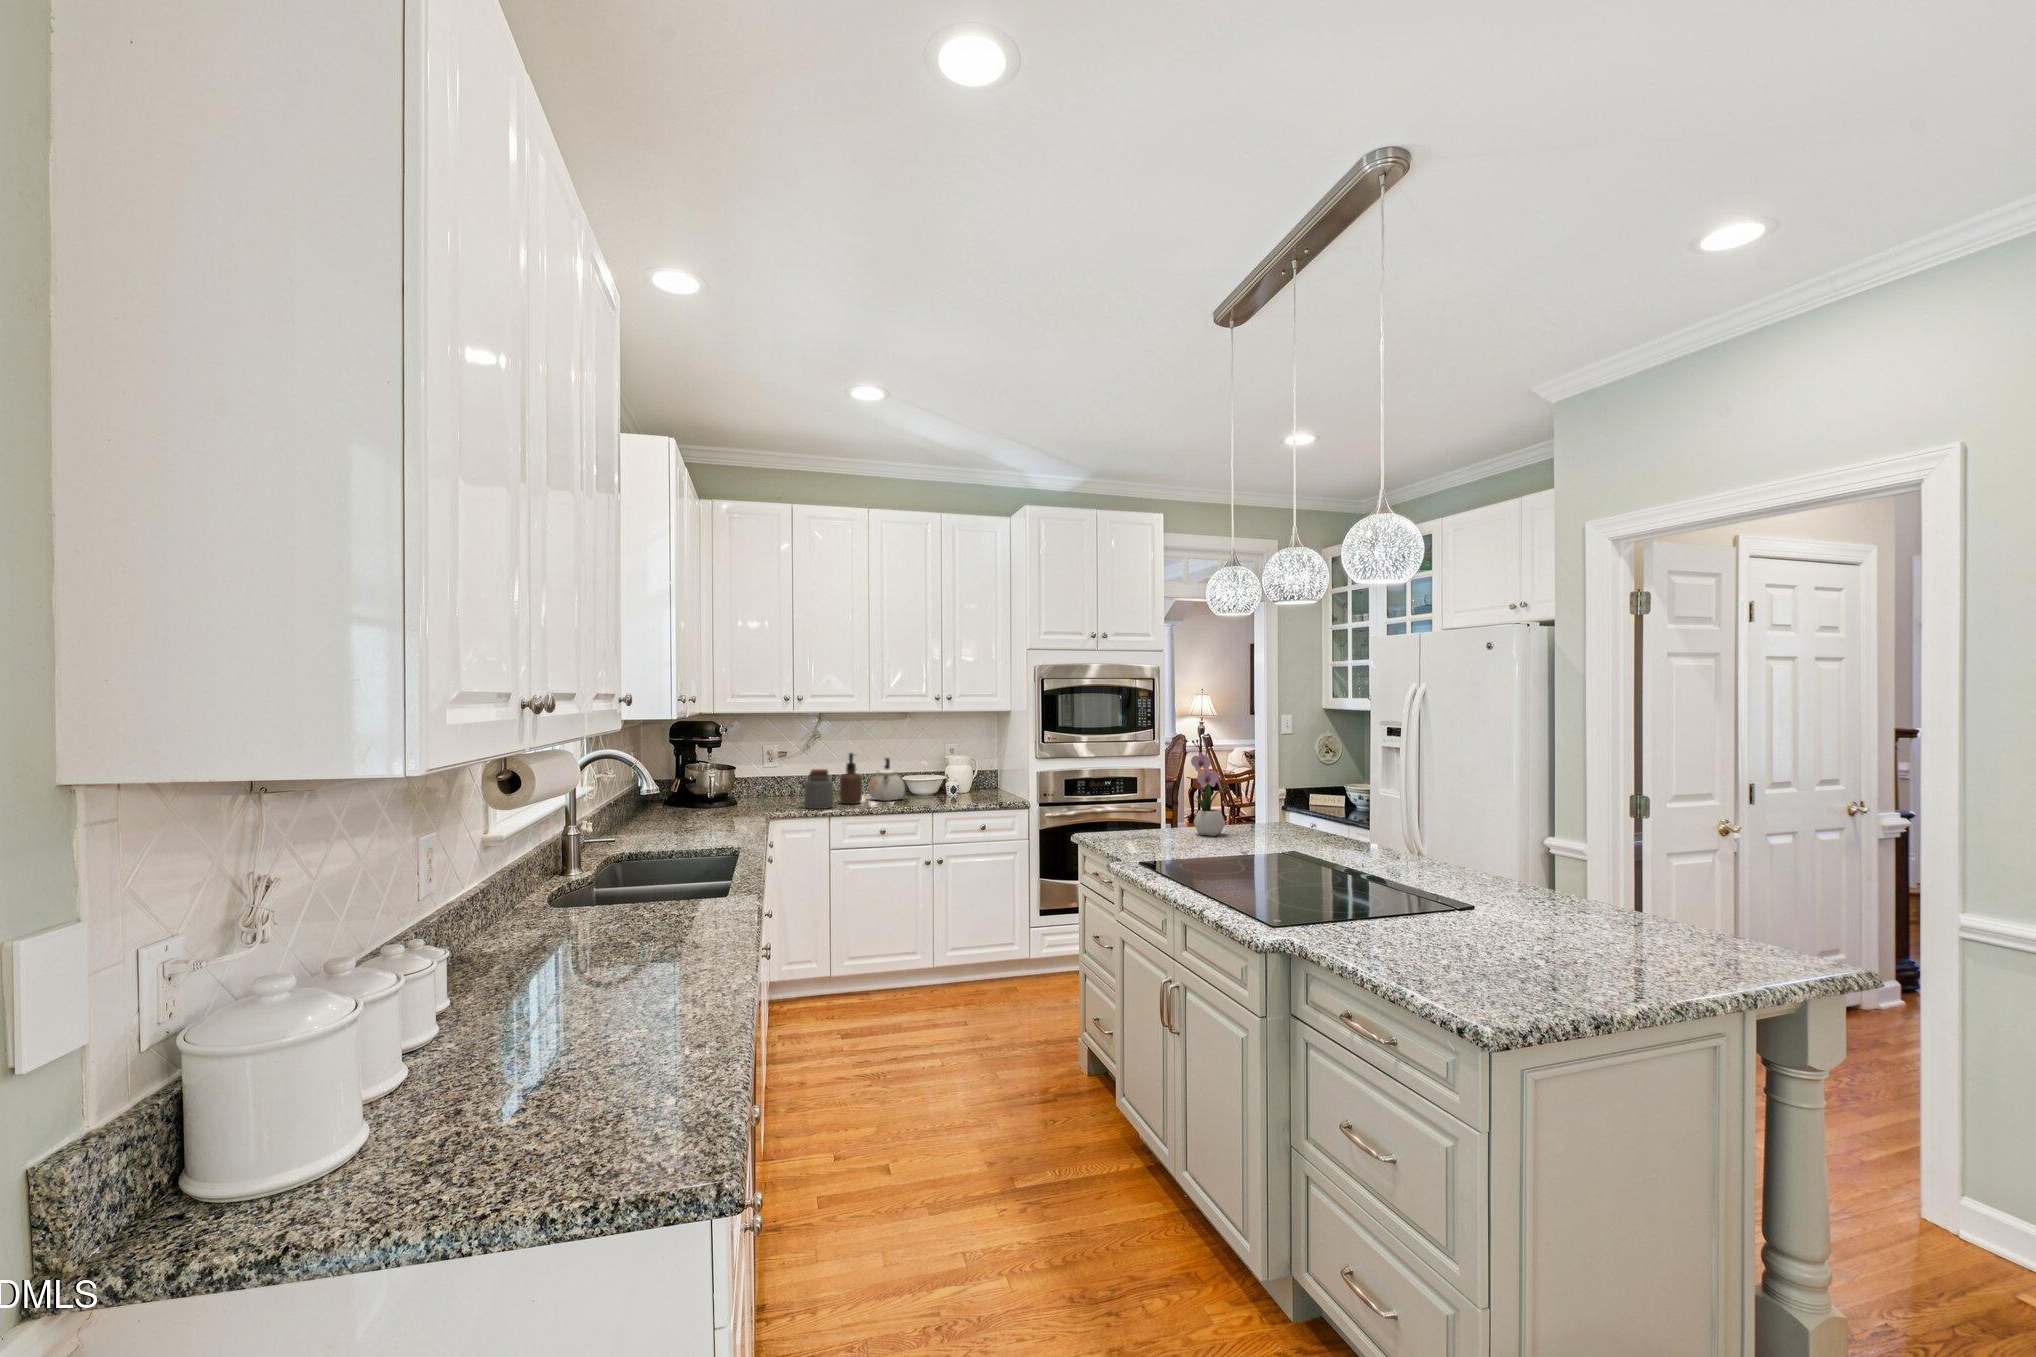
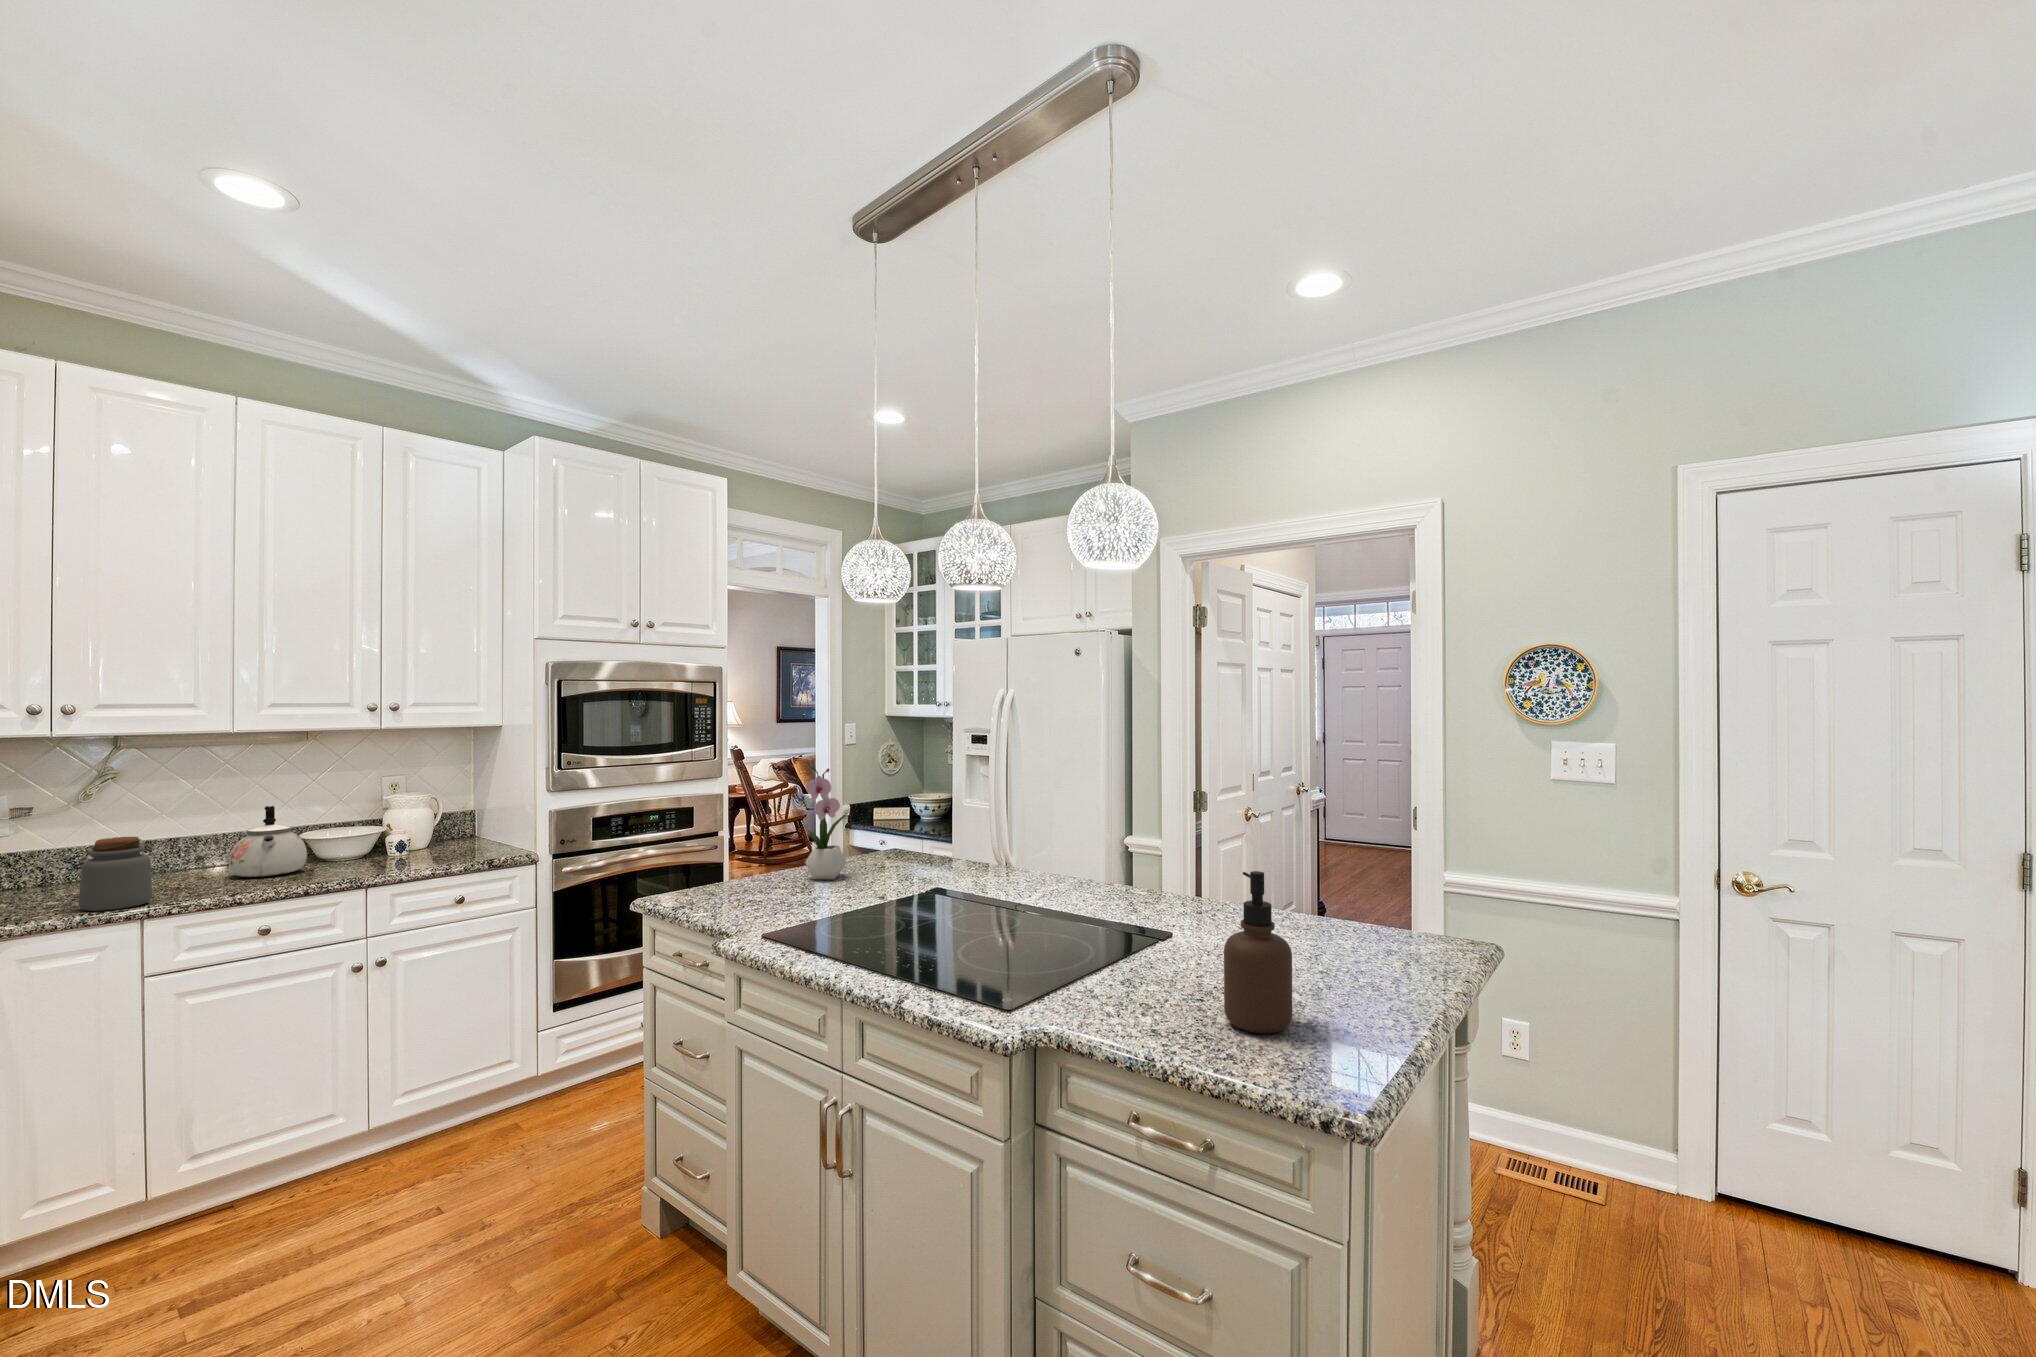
soap dispenser: present [840,753,862,804] -> present [1224,871,1292,1033]

